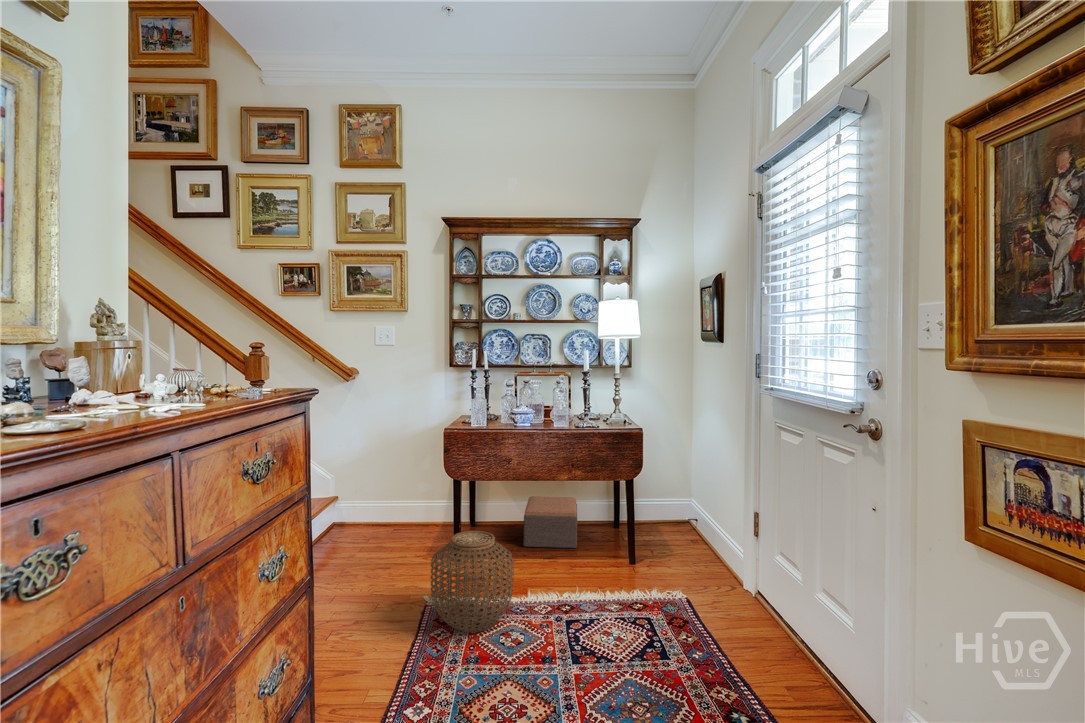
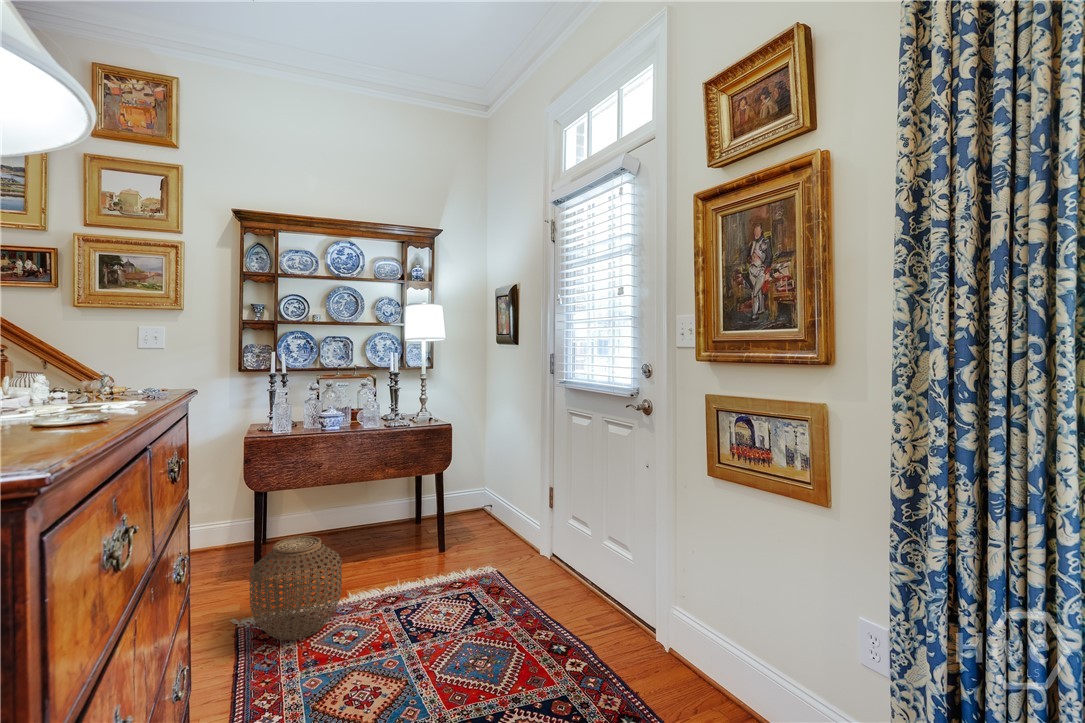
footstool: present [524,496,577,548] -> none [331,495,387,550]

